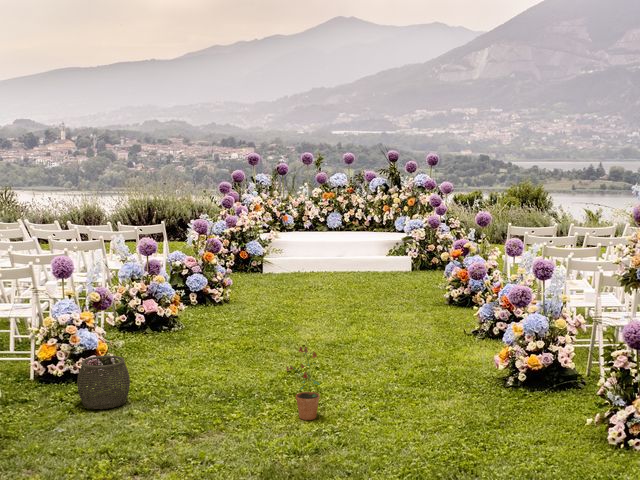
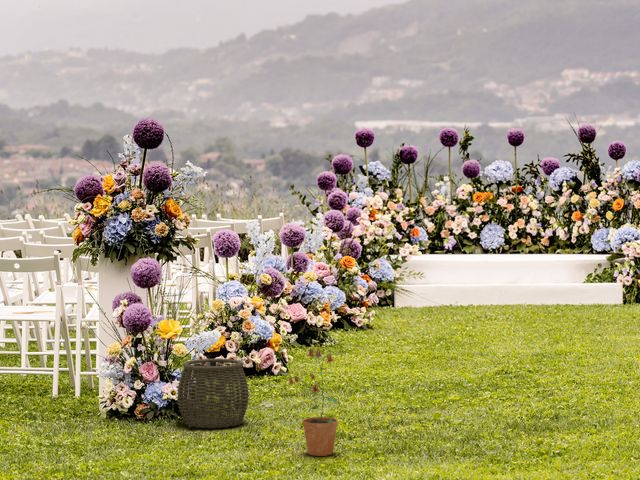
potted plant: present [287,347,320,420] -> present [289,348,338,456]

